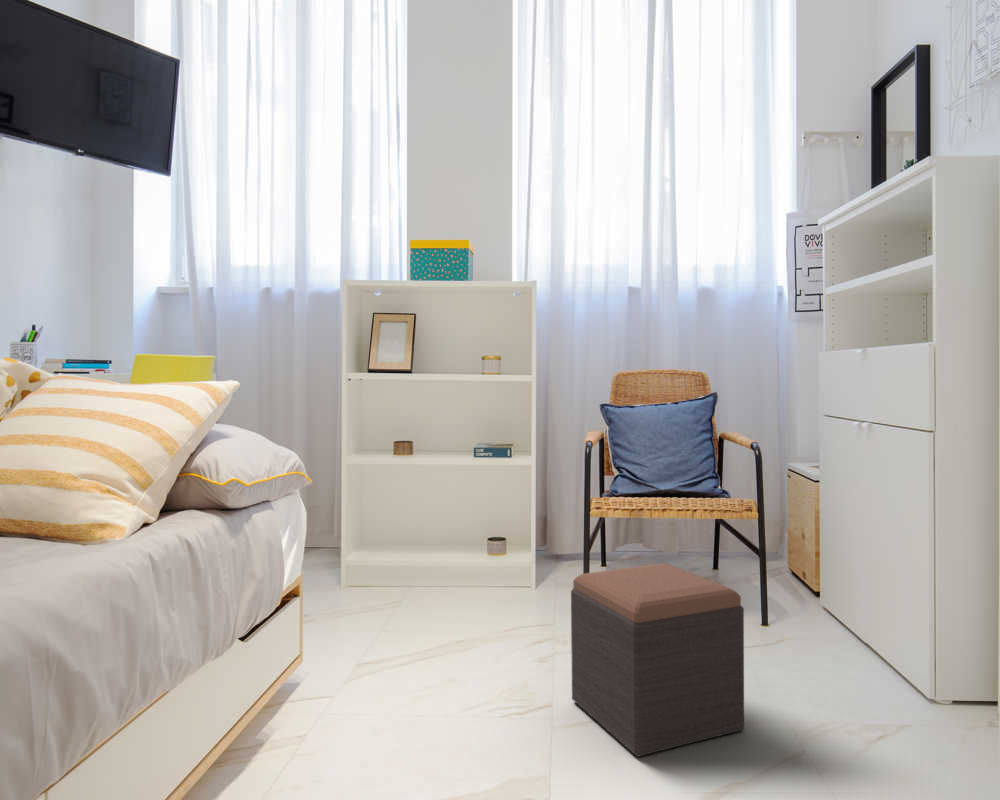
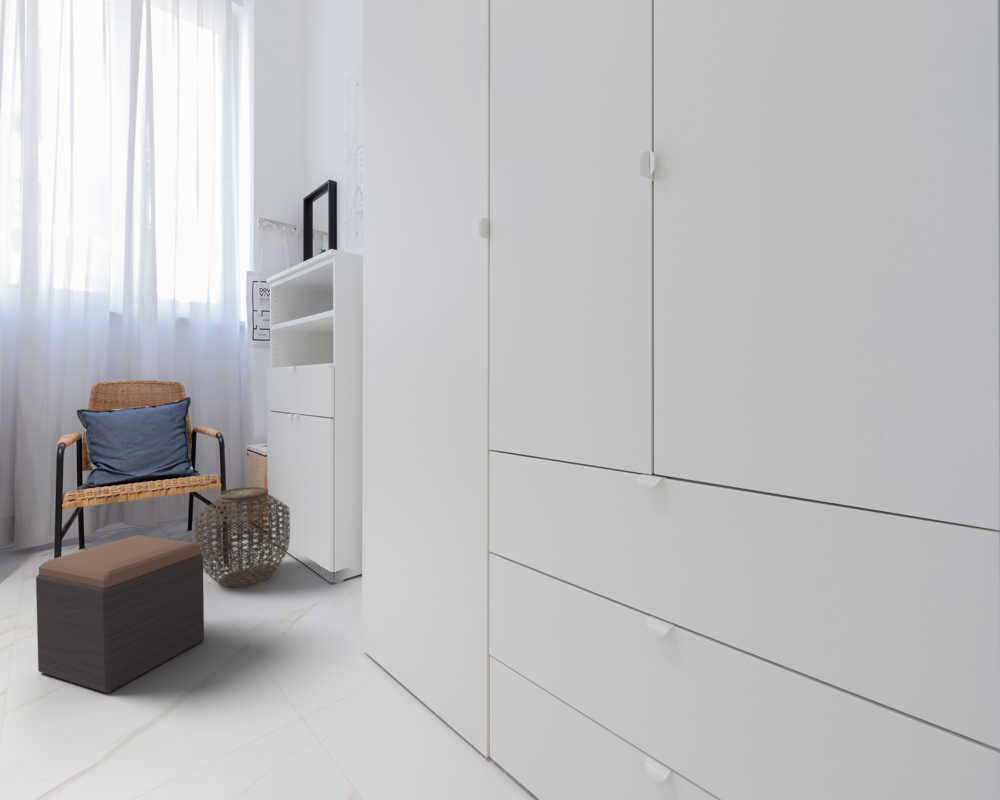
woven basket: none [726,521,861,668] -> present [194,487,290,587]

